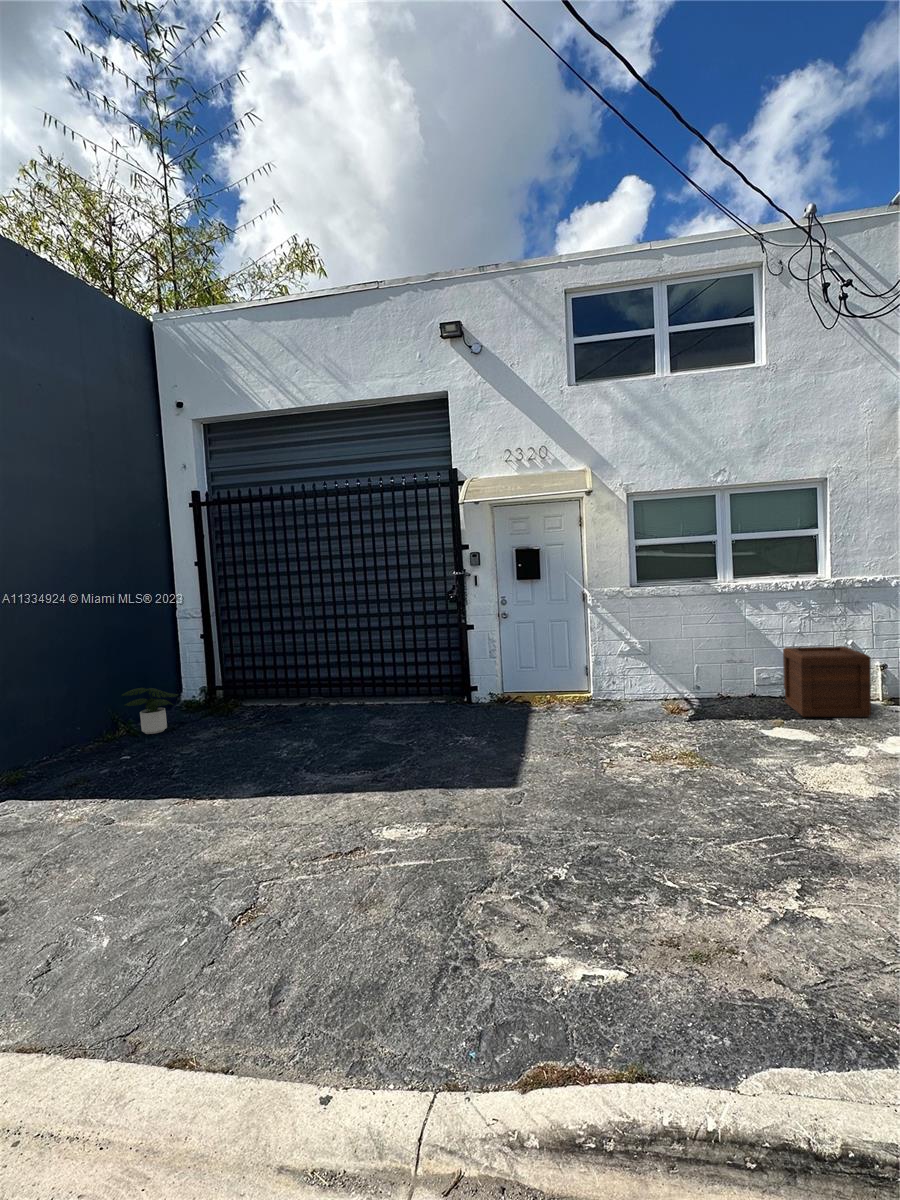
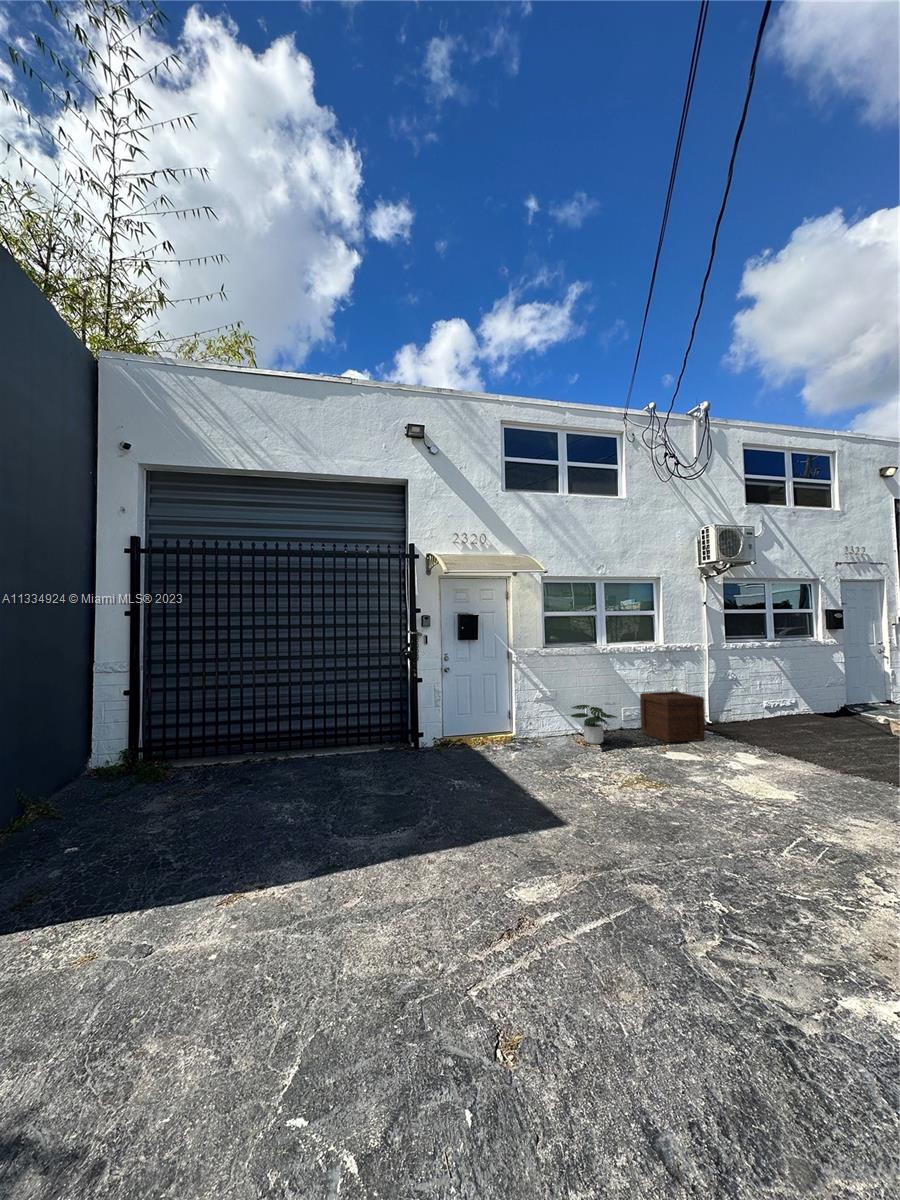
potted plant: present [122,688,178,734] -> present [571,705,617,744]

